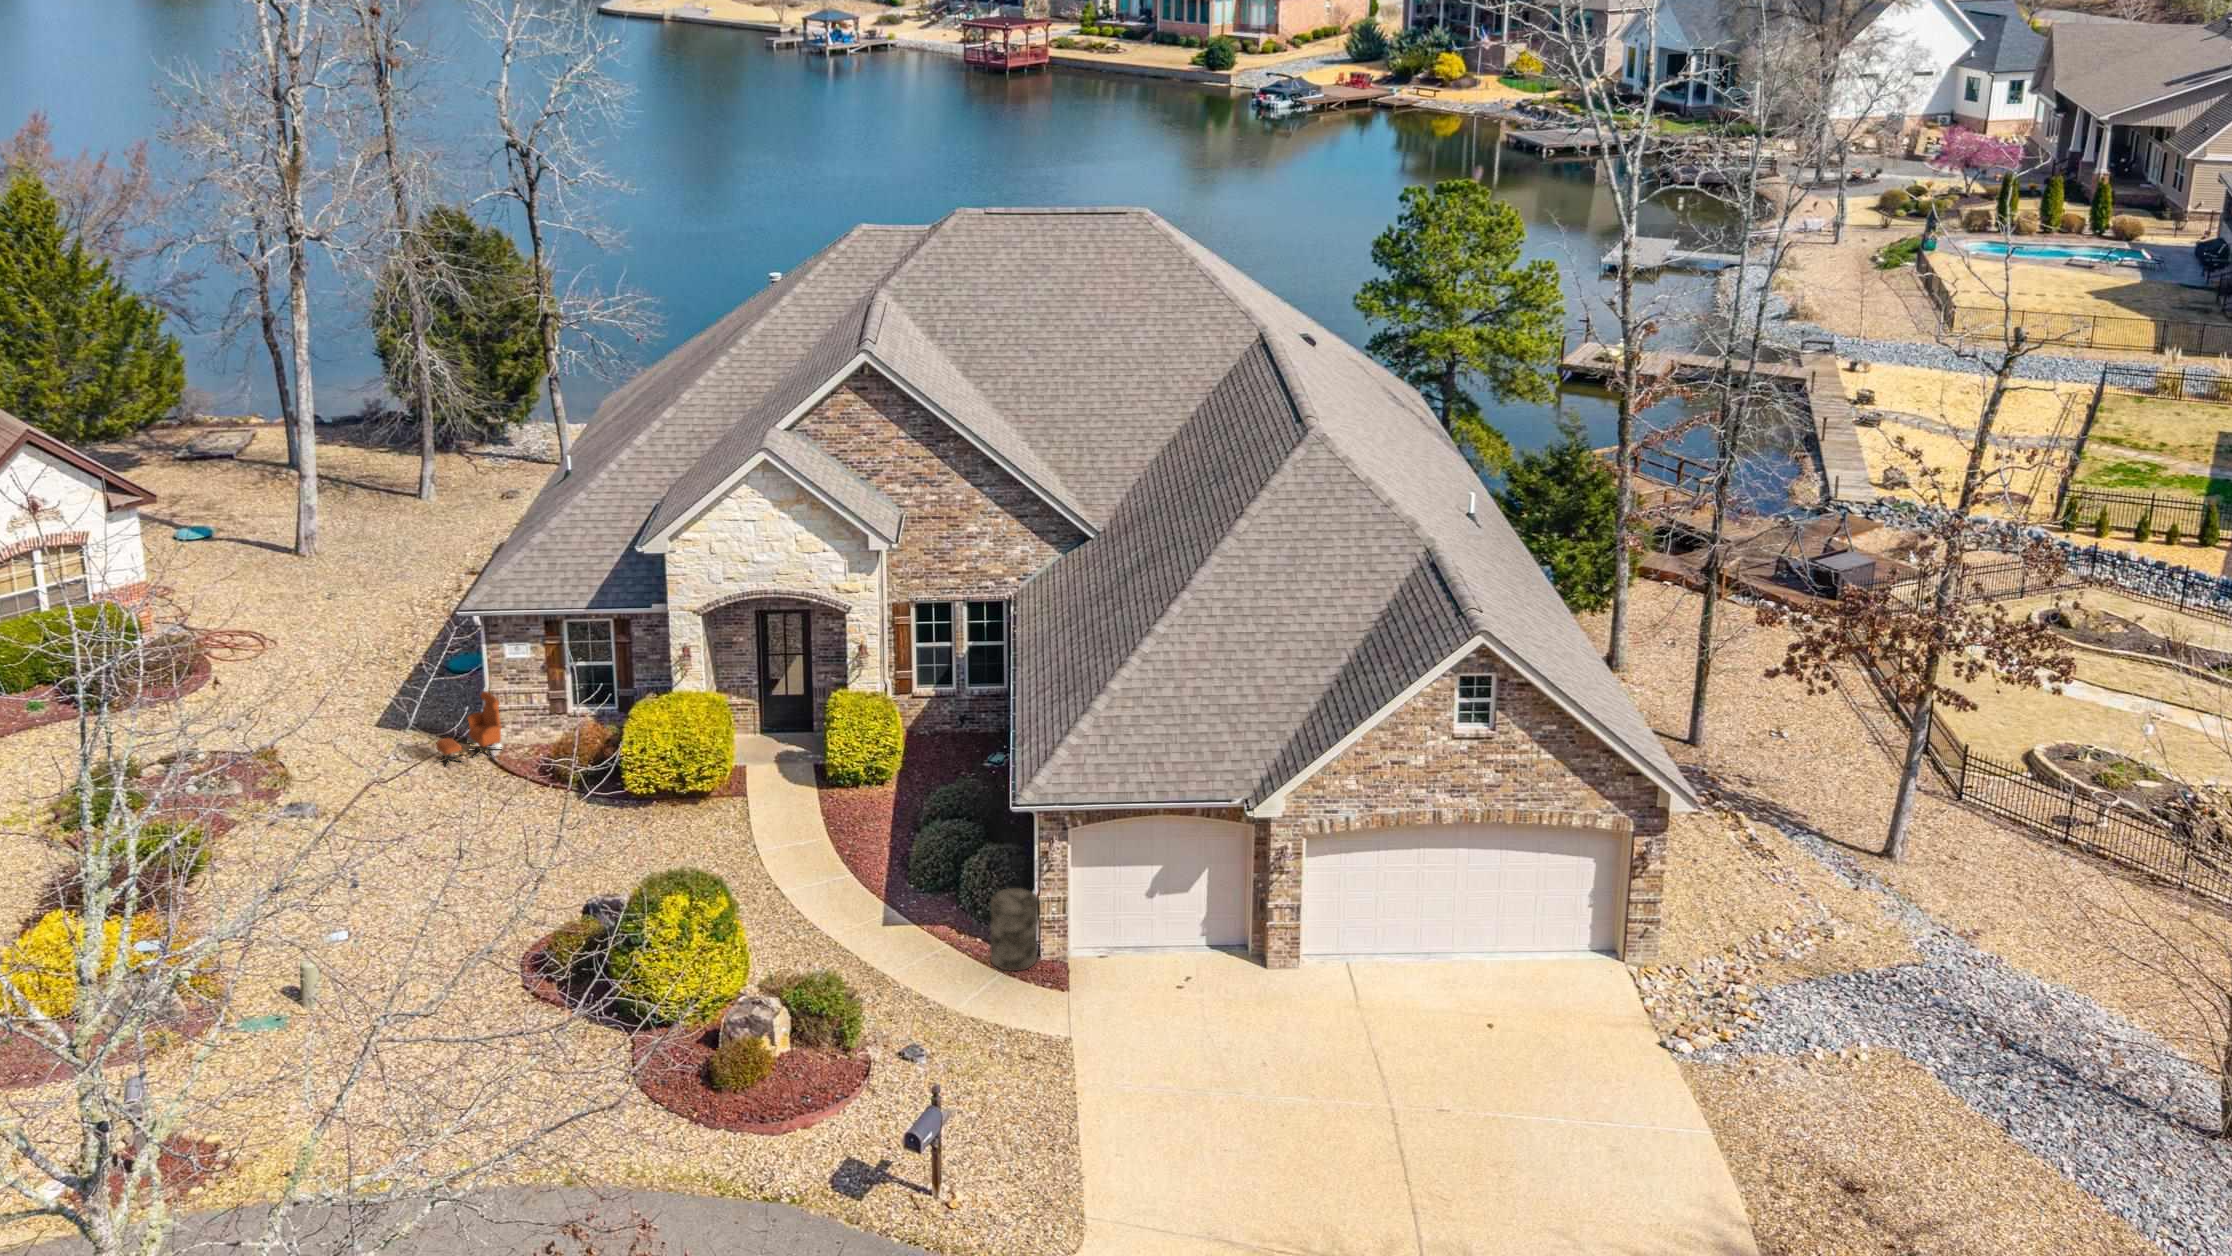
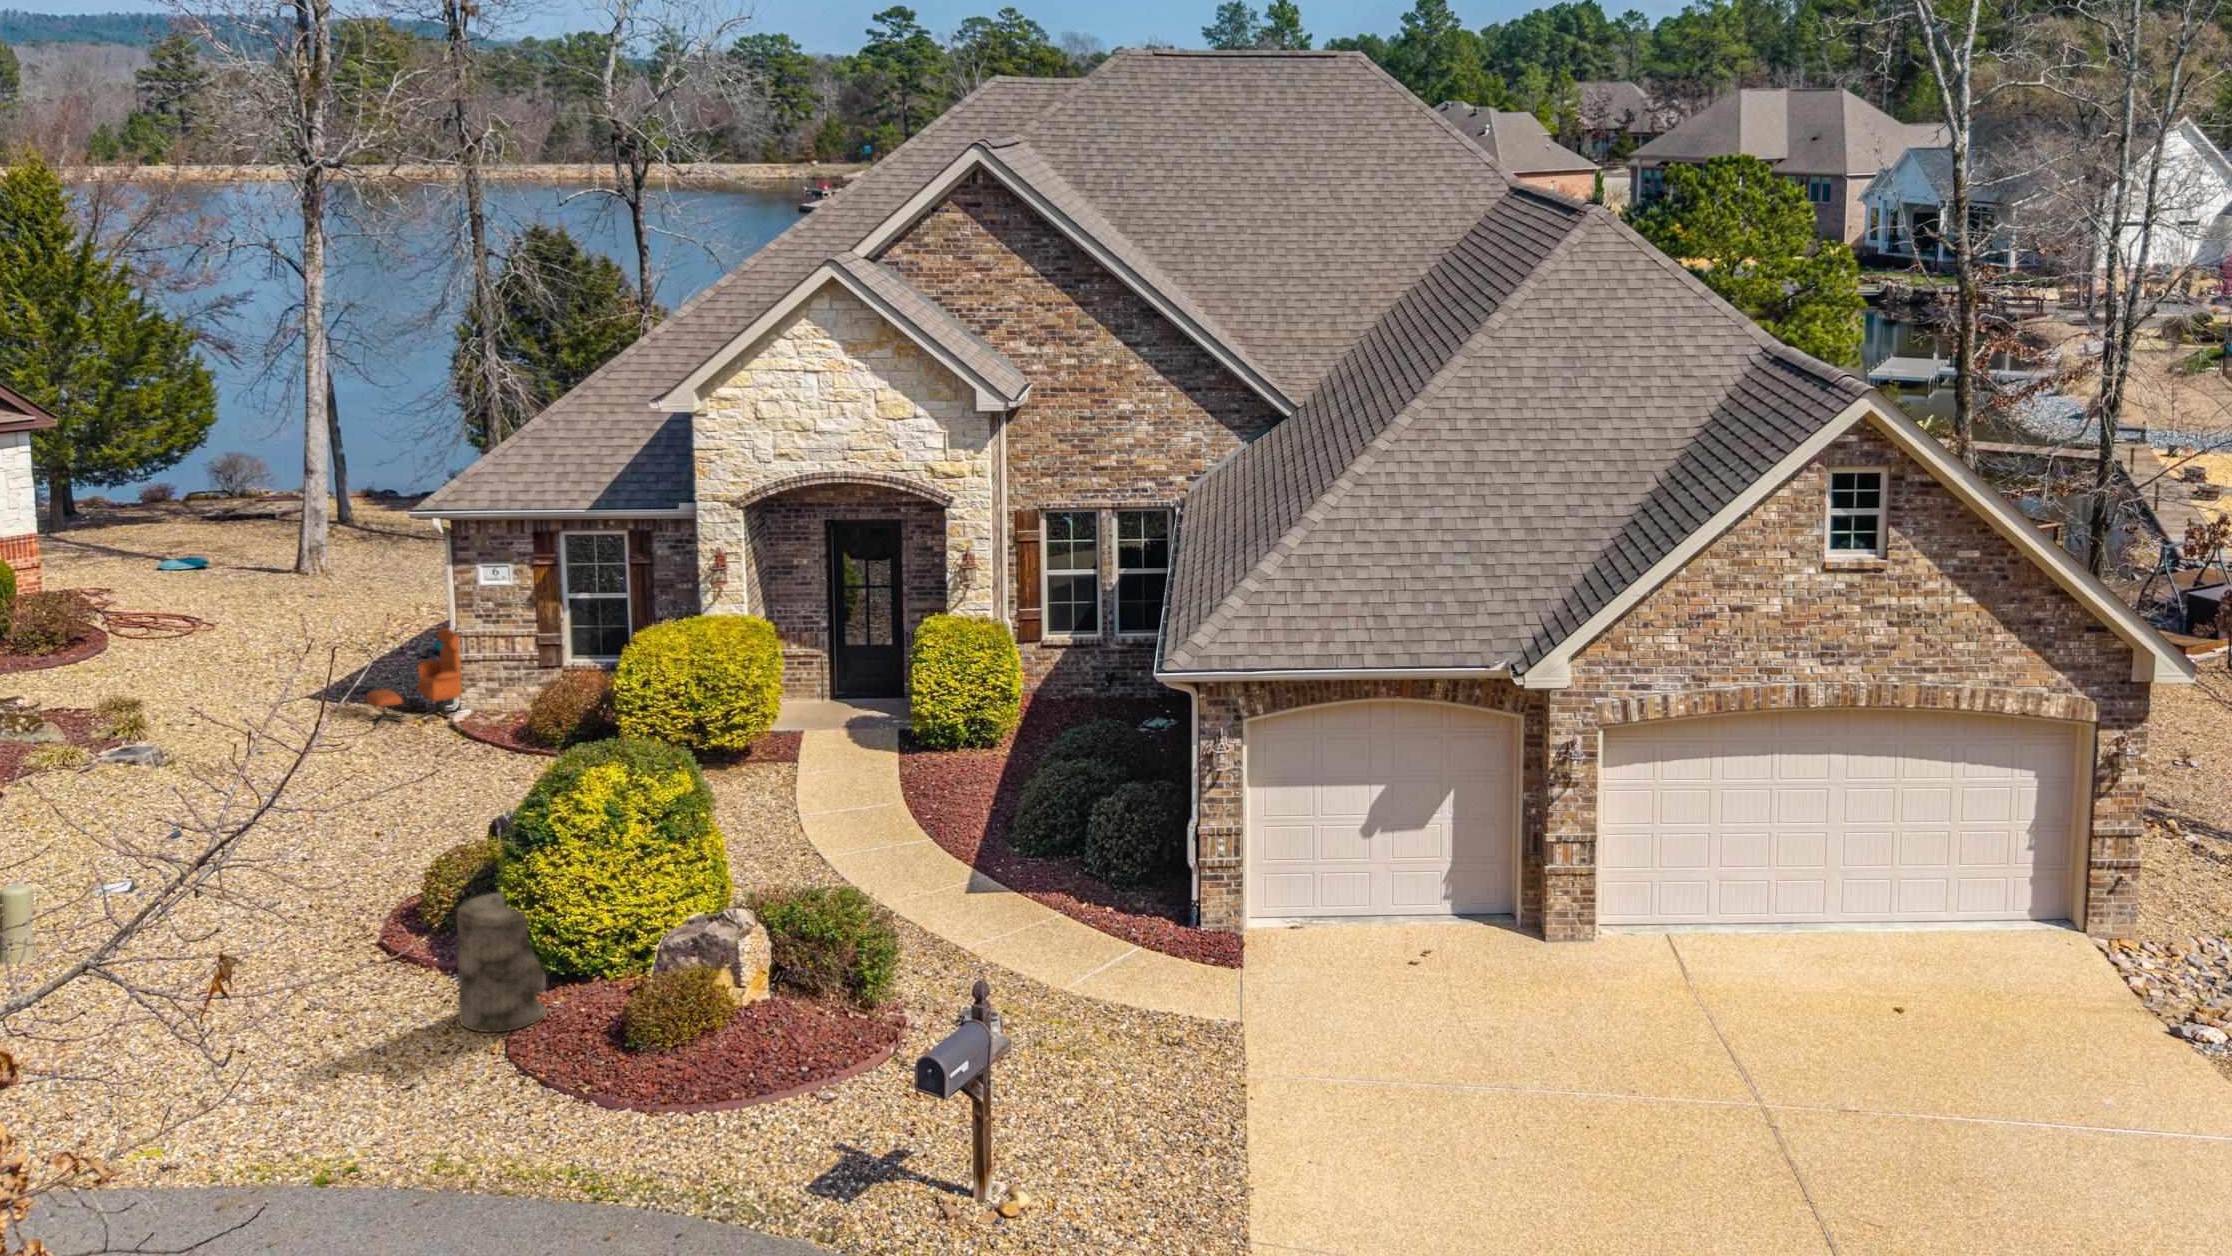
trash can: present [990,888,1038,971] -> present [457,893,547,1032]

